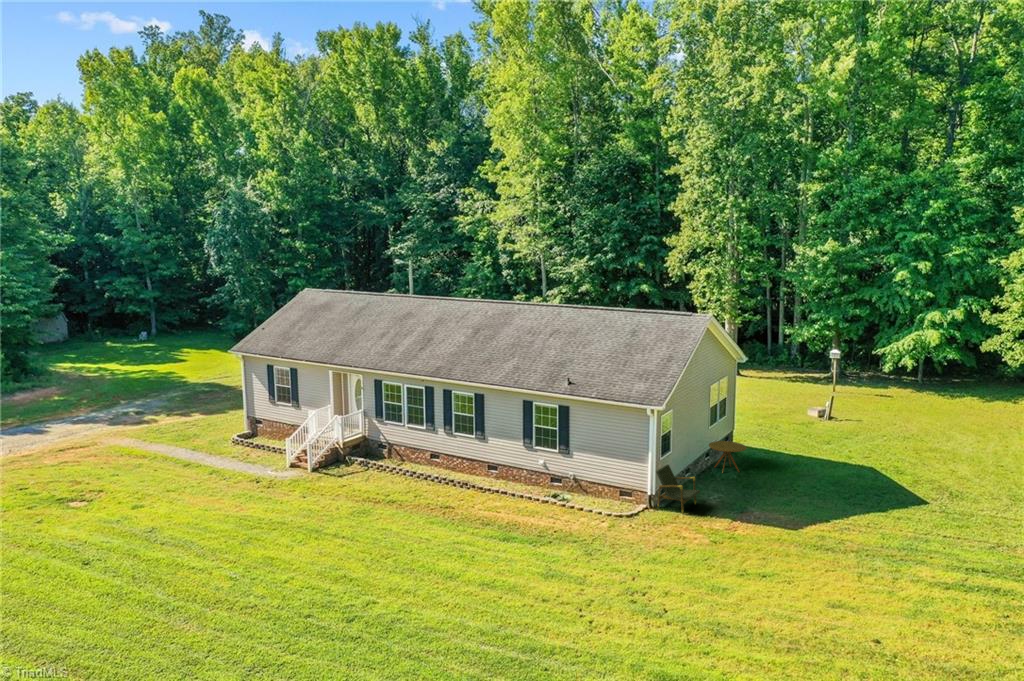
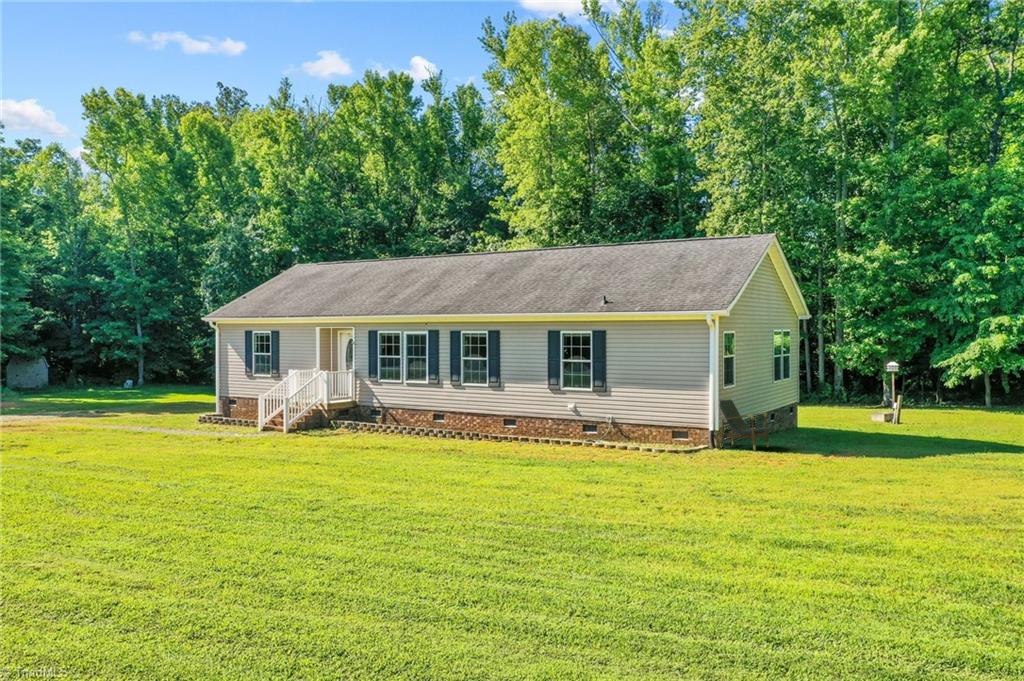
round table: present [709,441,747,473] -> none [772,404,820,436]

